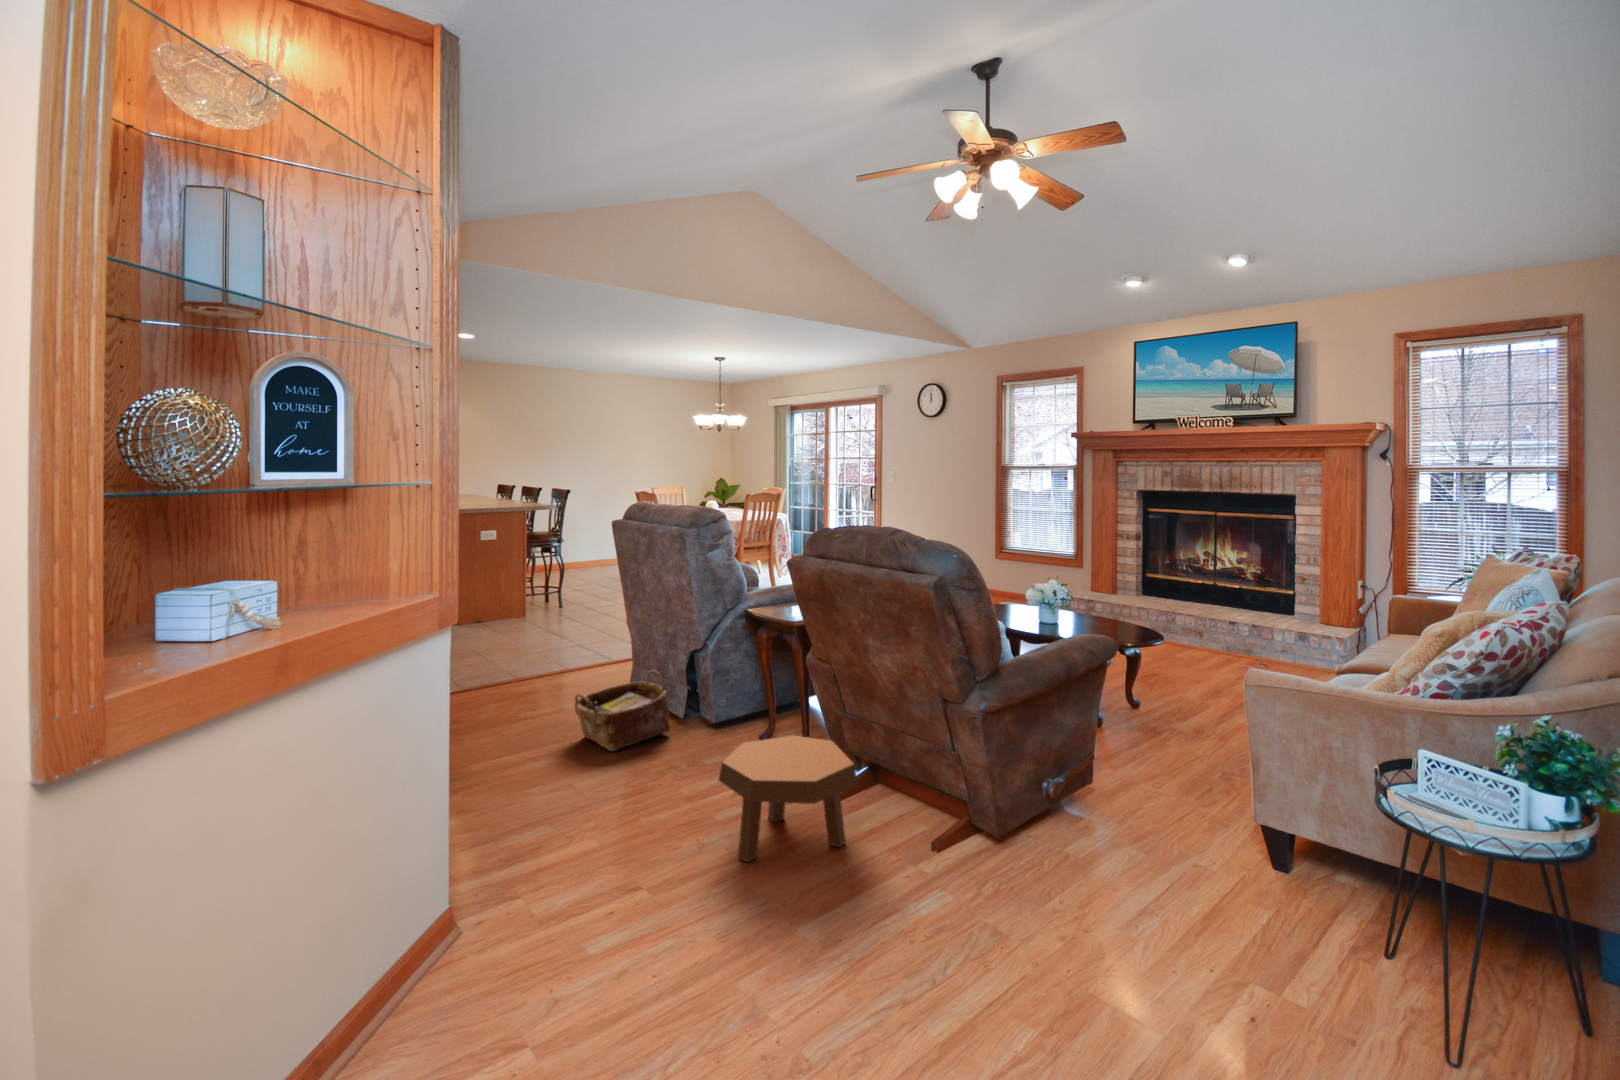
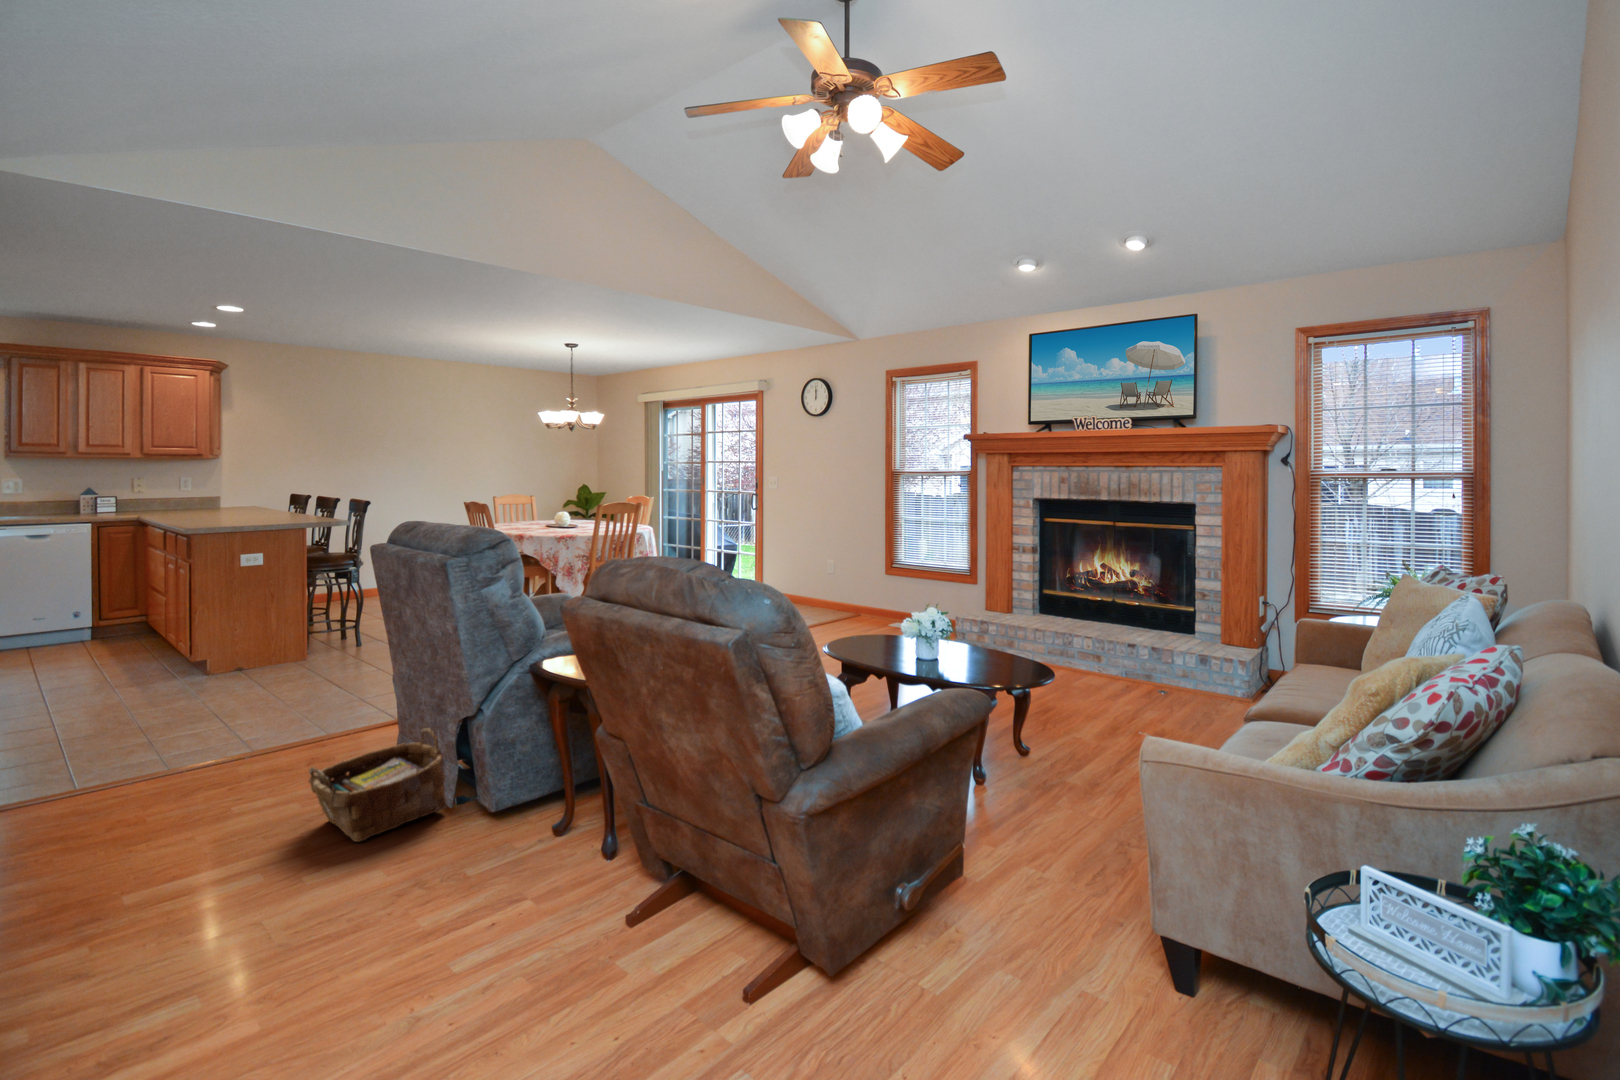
footstool: present [719,736,858,862] -> none [452,827,646,1024]

